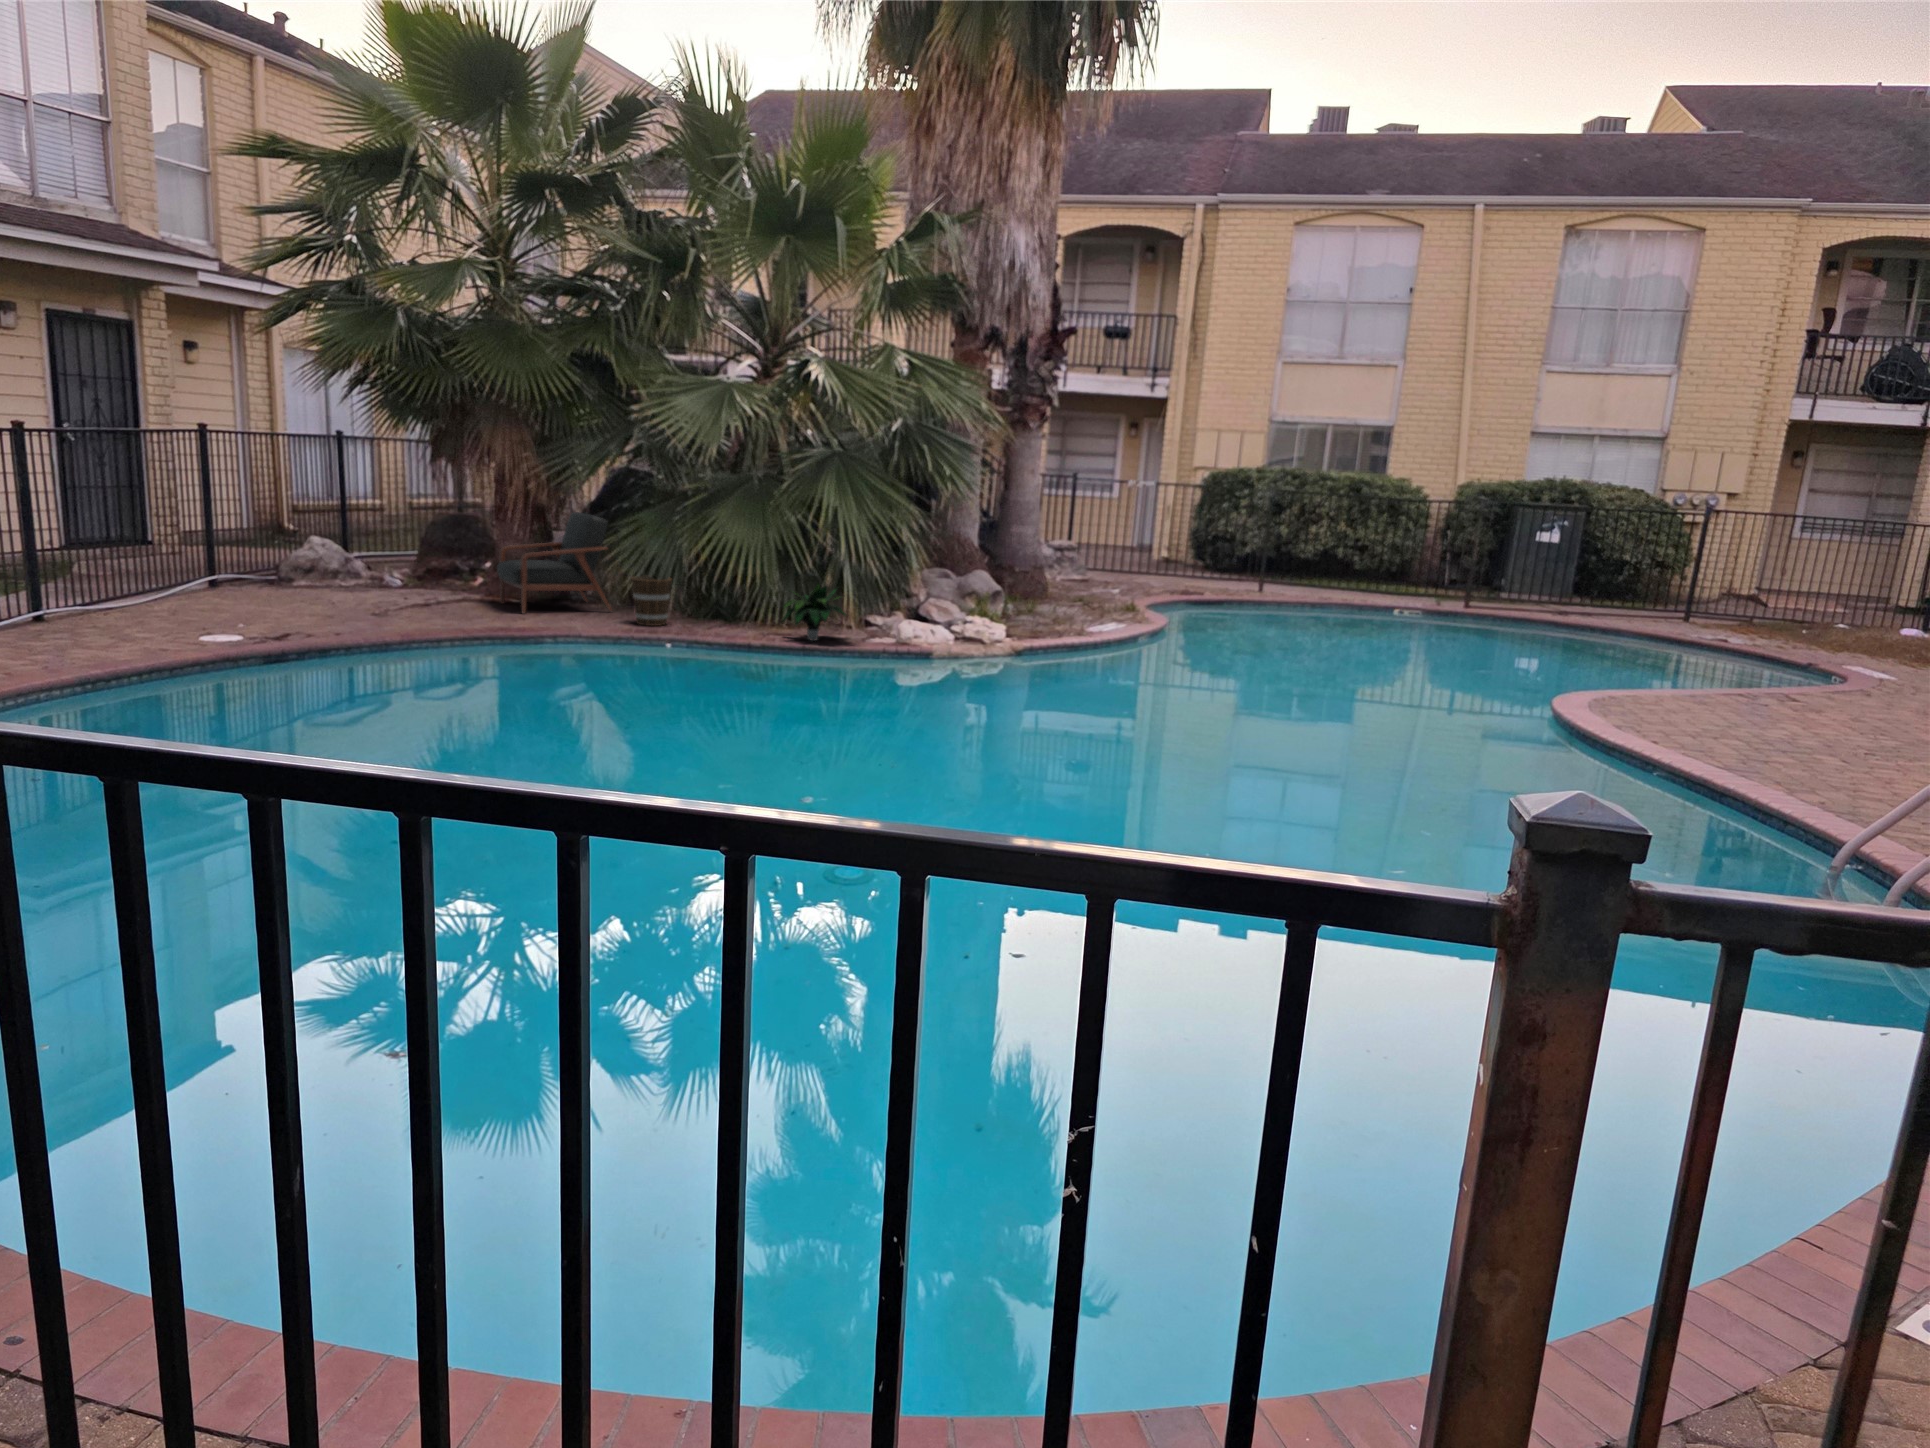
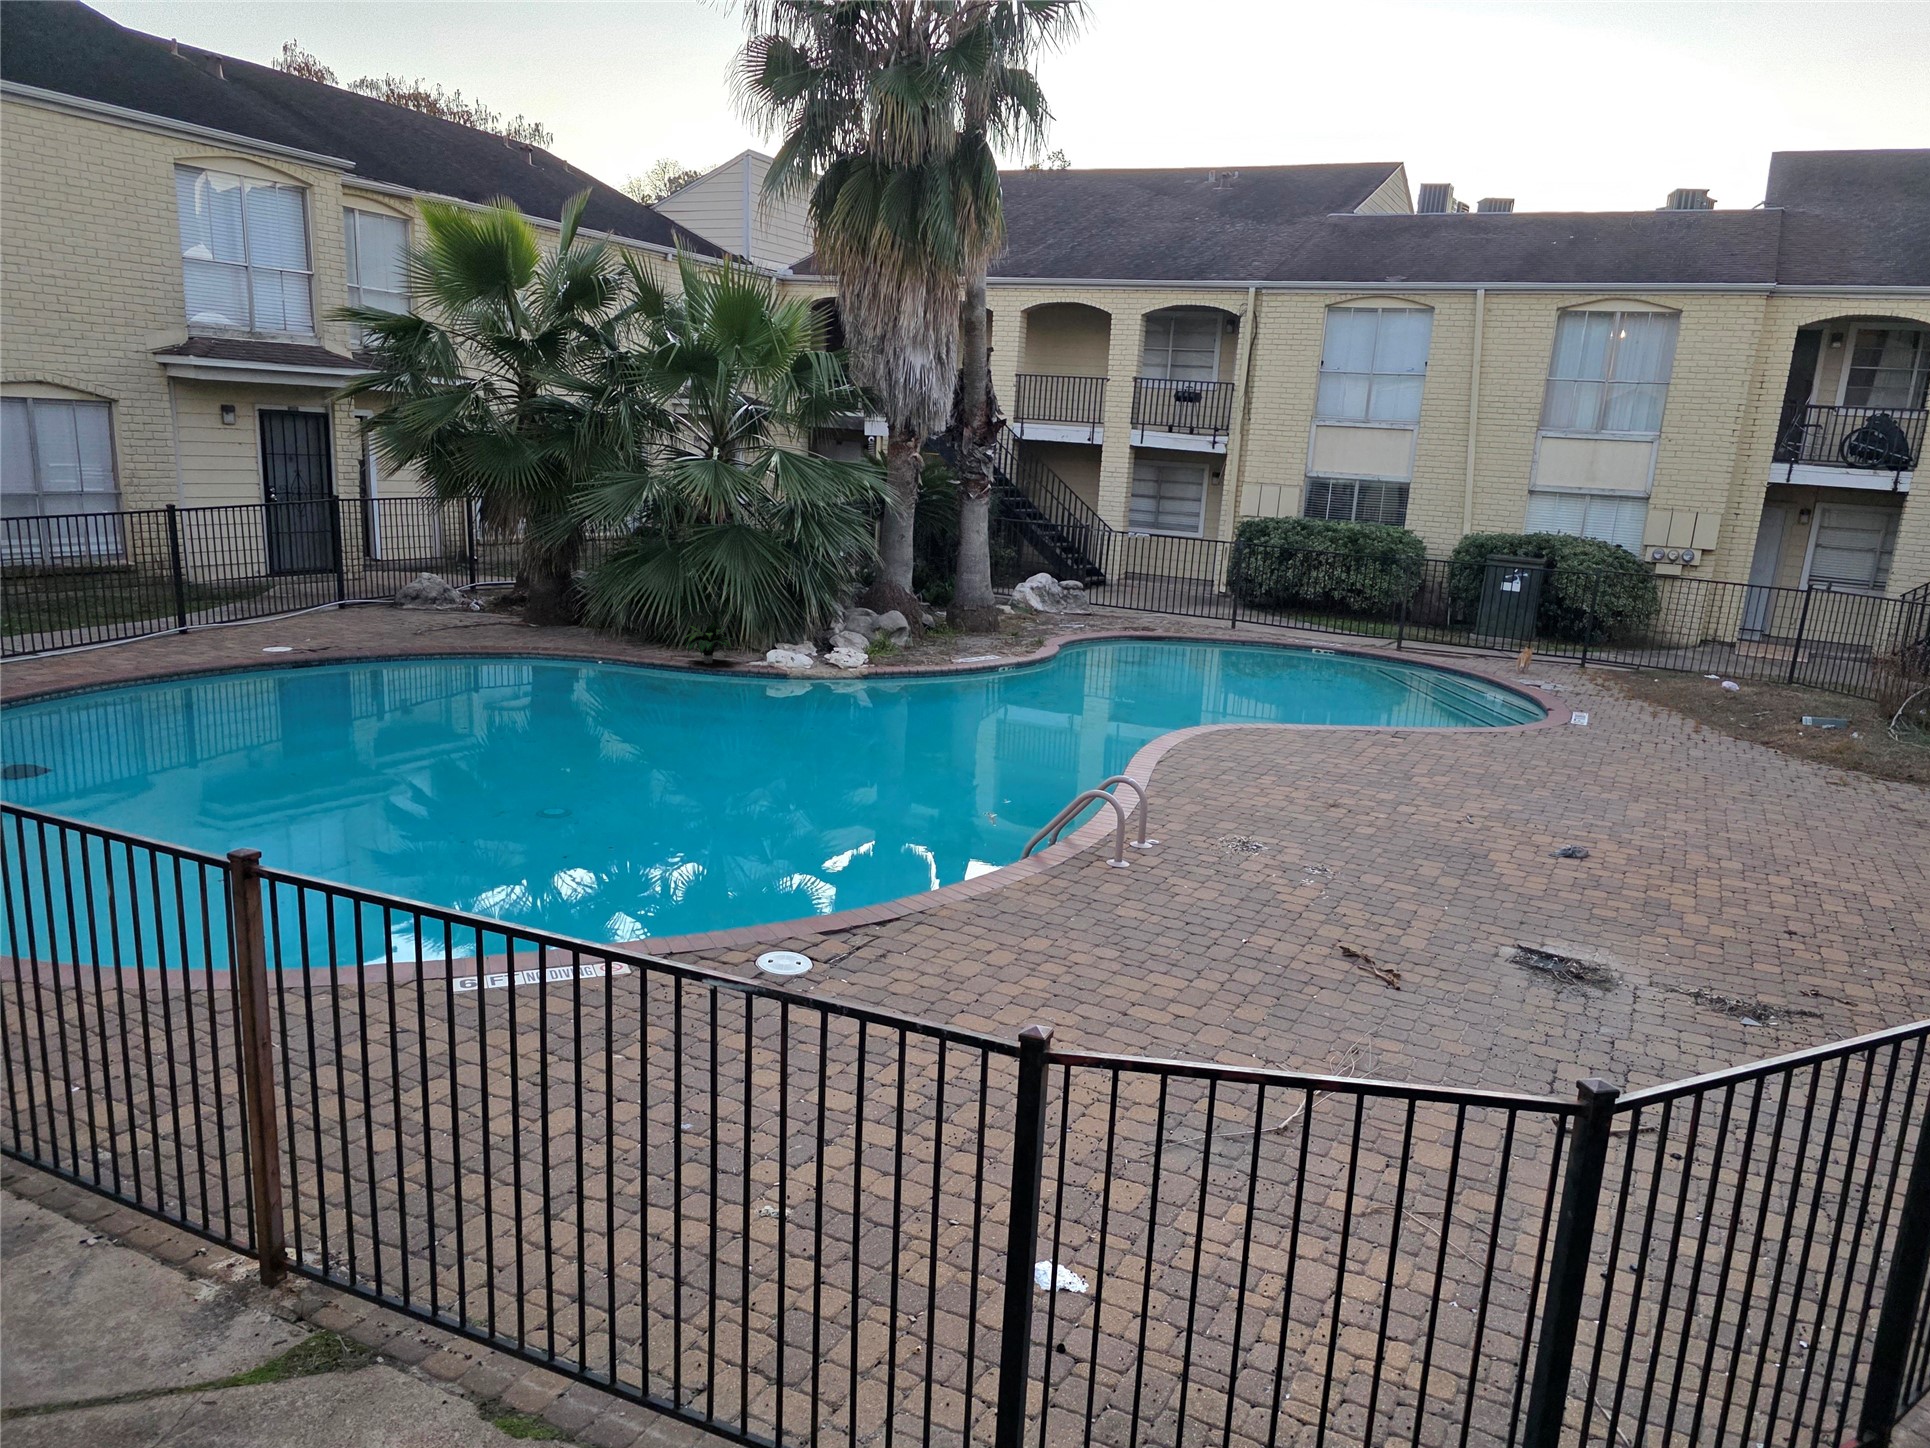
chair: present [497,512,612,614] -> none [516,562,594,637]
bucket: present [631,576,672,626] -> none [590,611,621,649]

